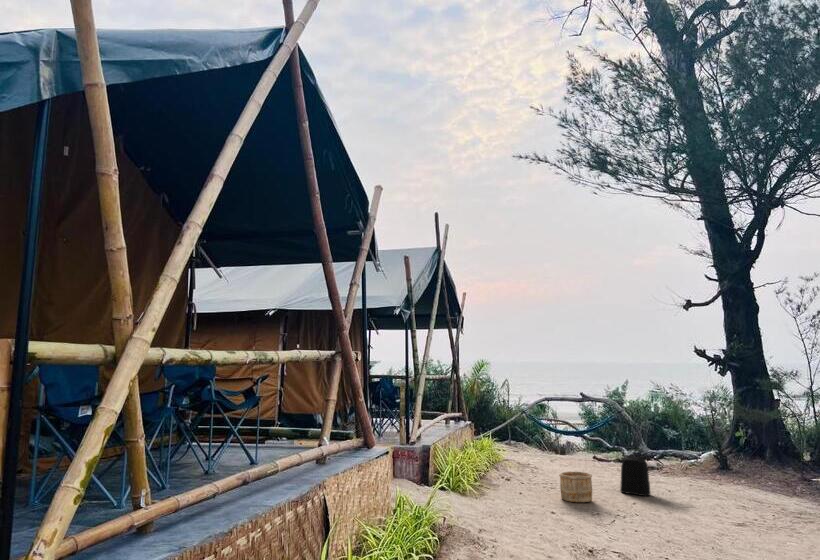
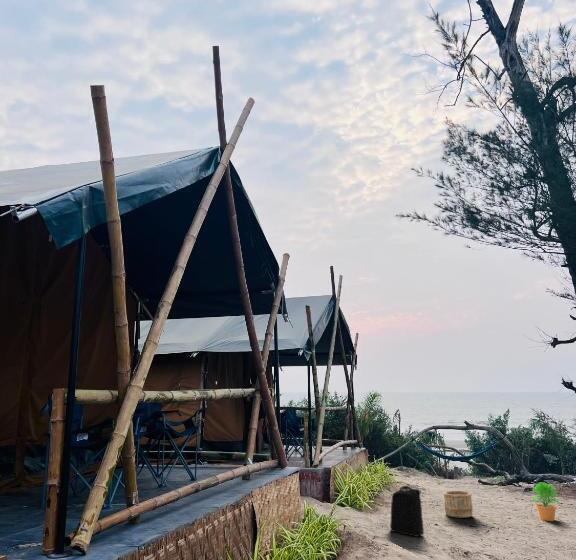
backpack: present [620,454,651,496] -> present [390,486,424,537]
potted plant: none [659,461,694,506] -> present [532,482,559,521]

